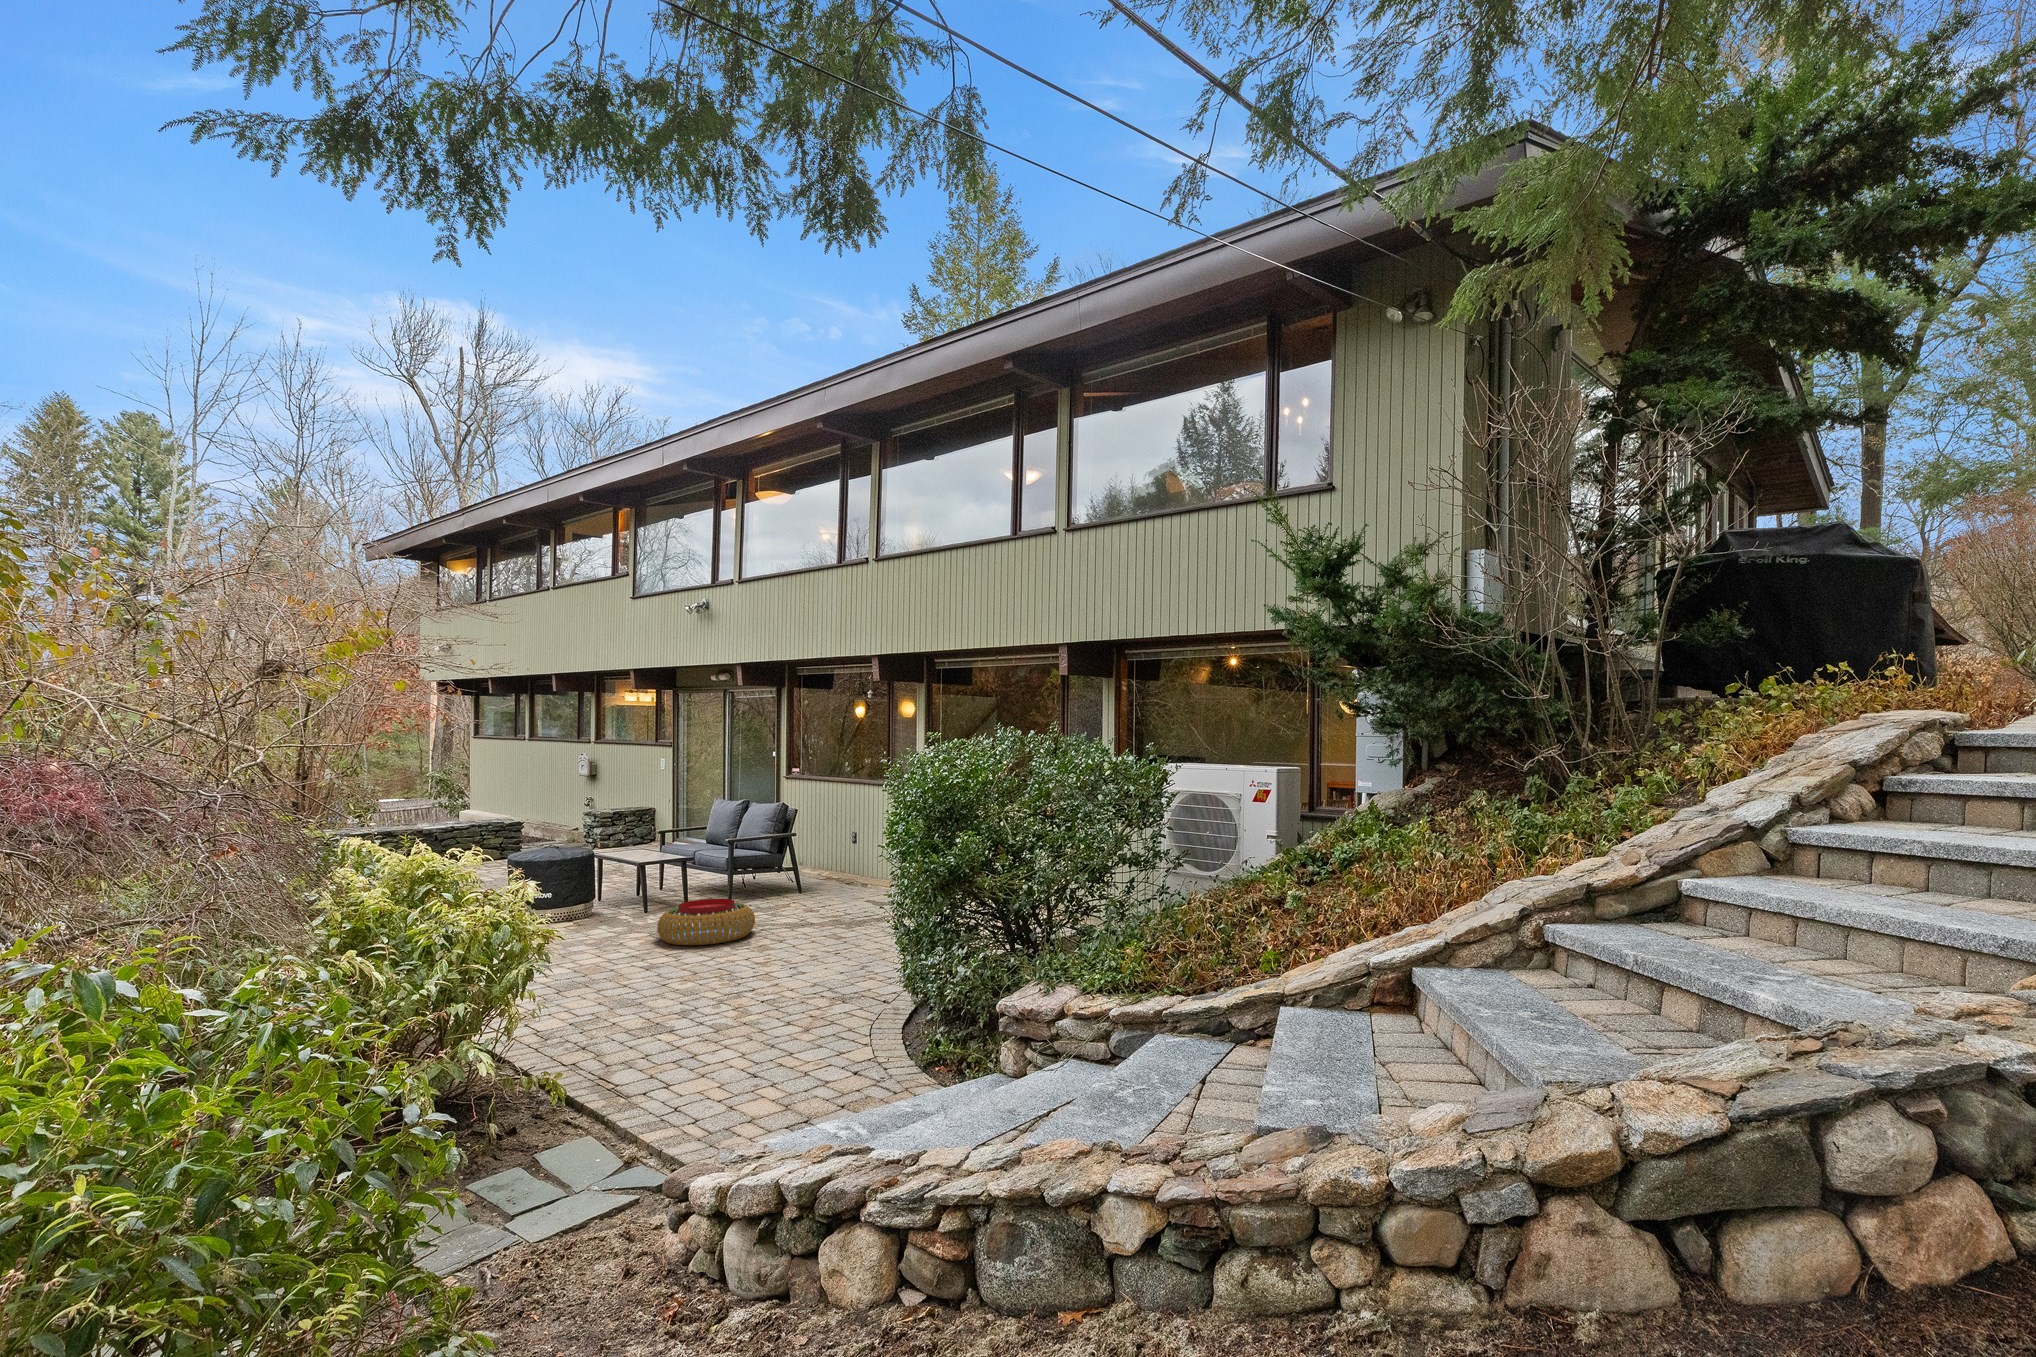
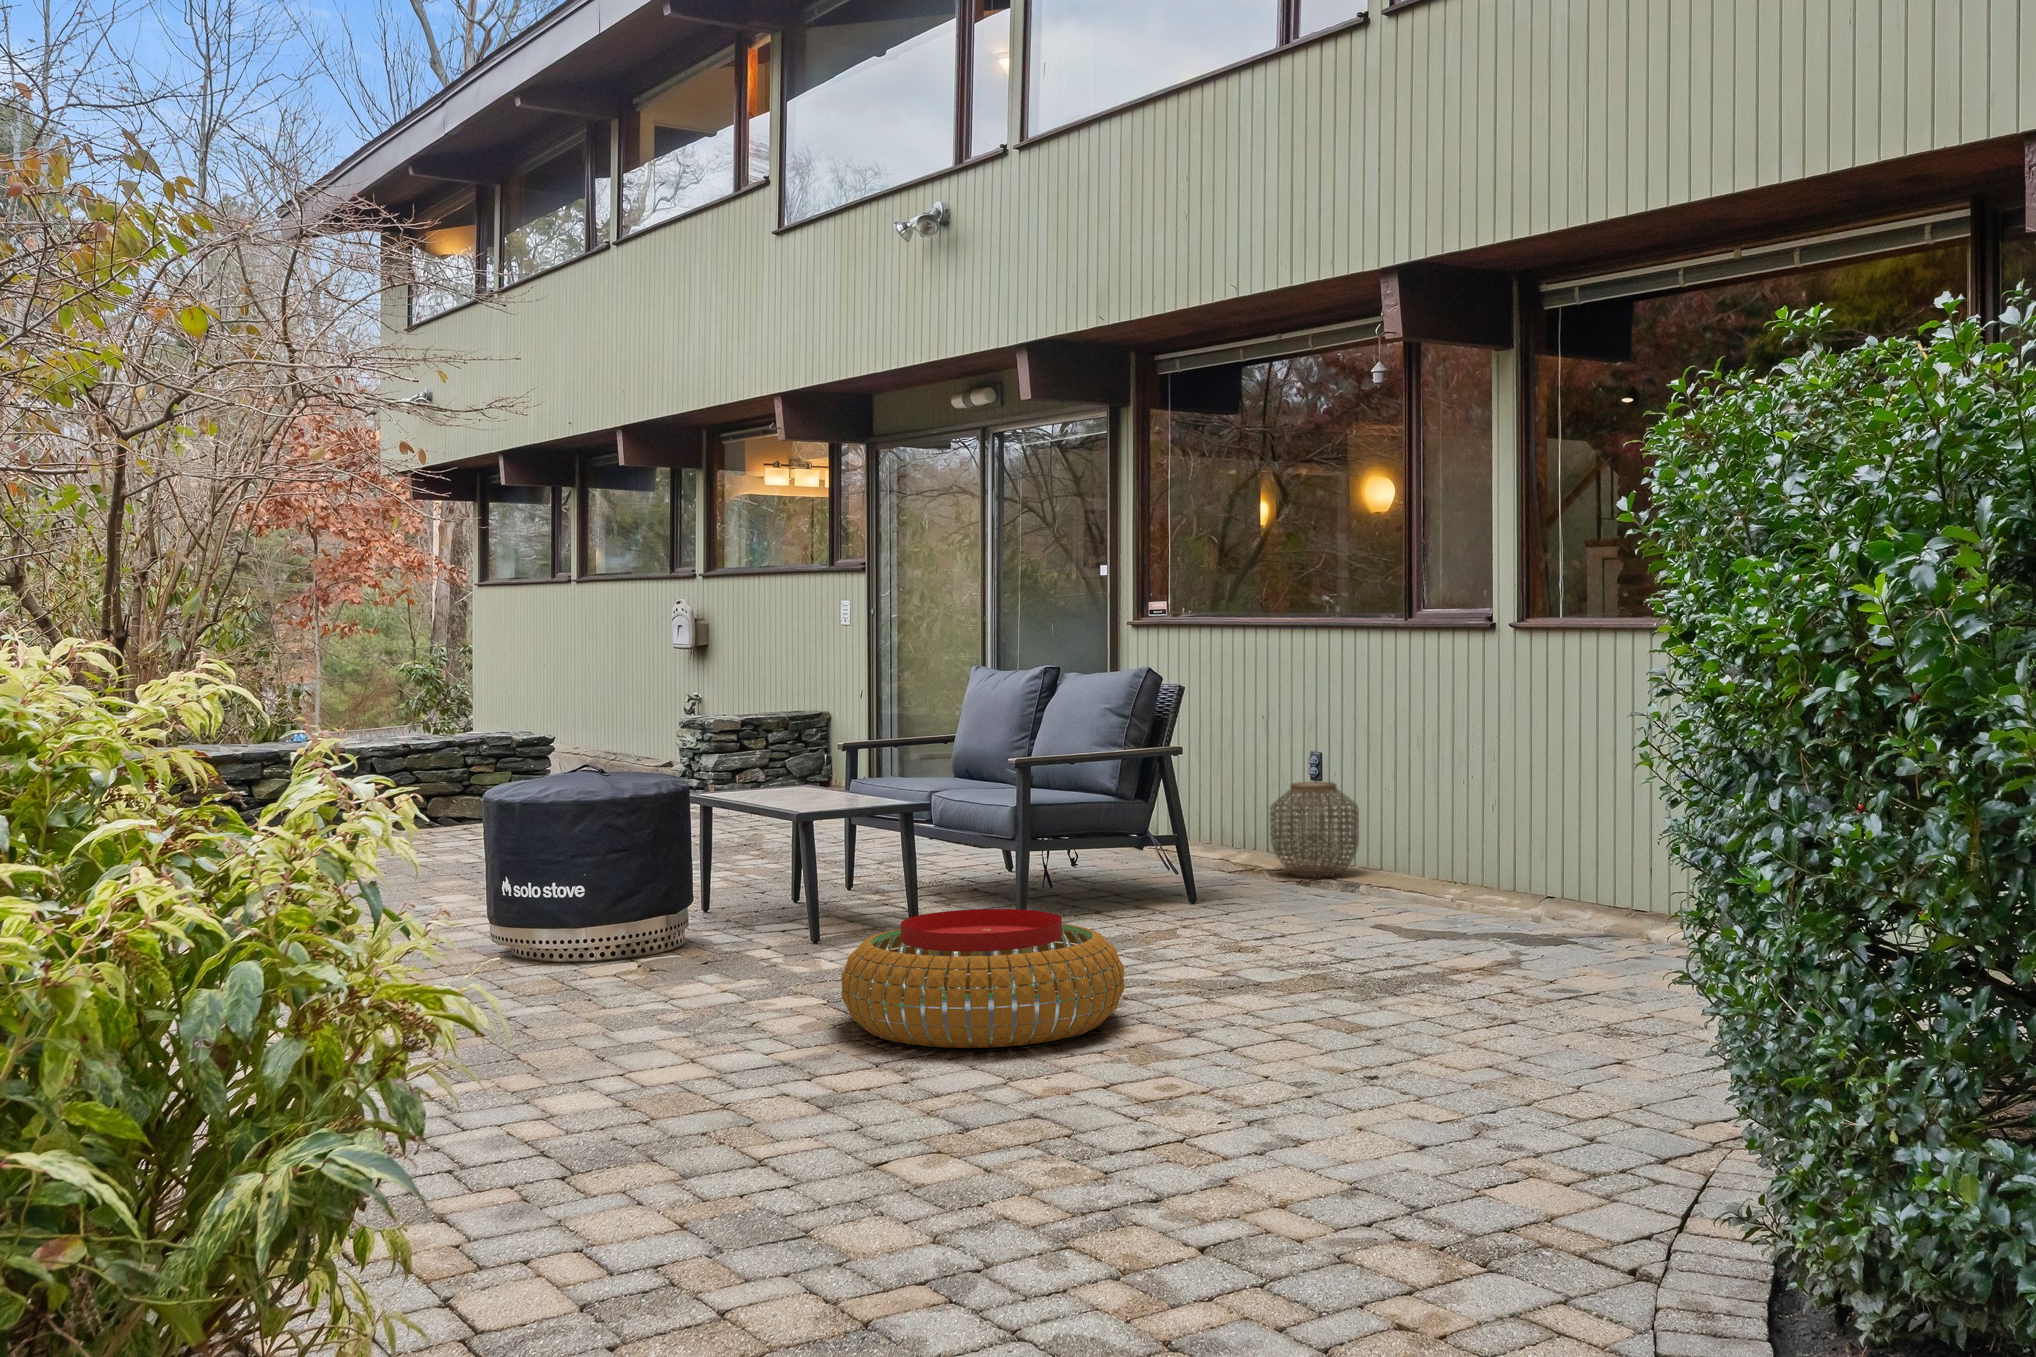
woven basket: none [830,843,863,879] -> present [1270,782,1359,877]

